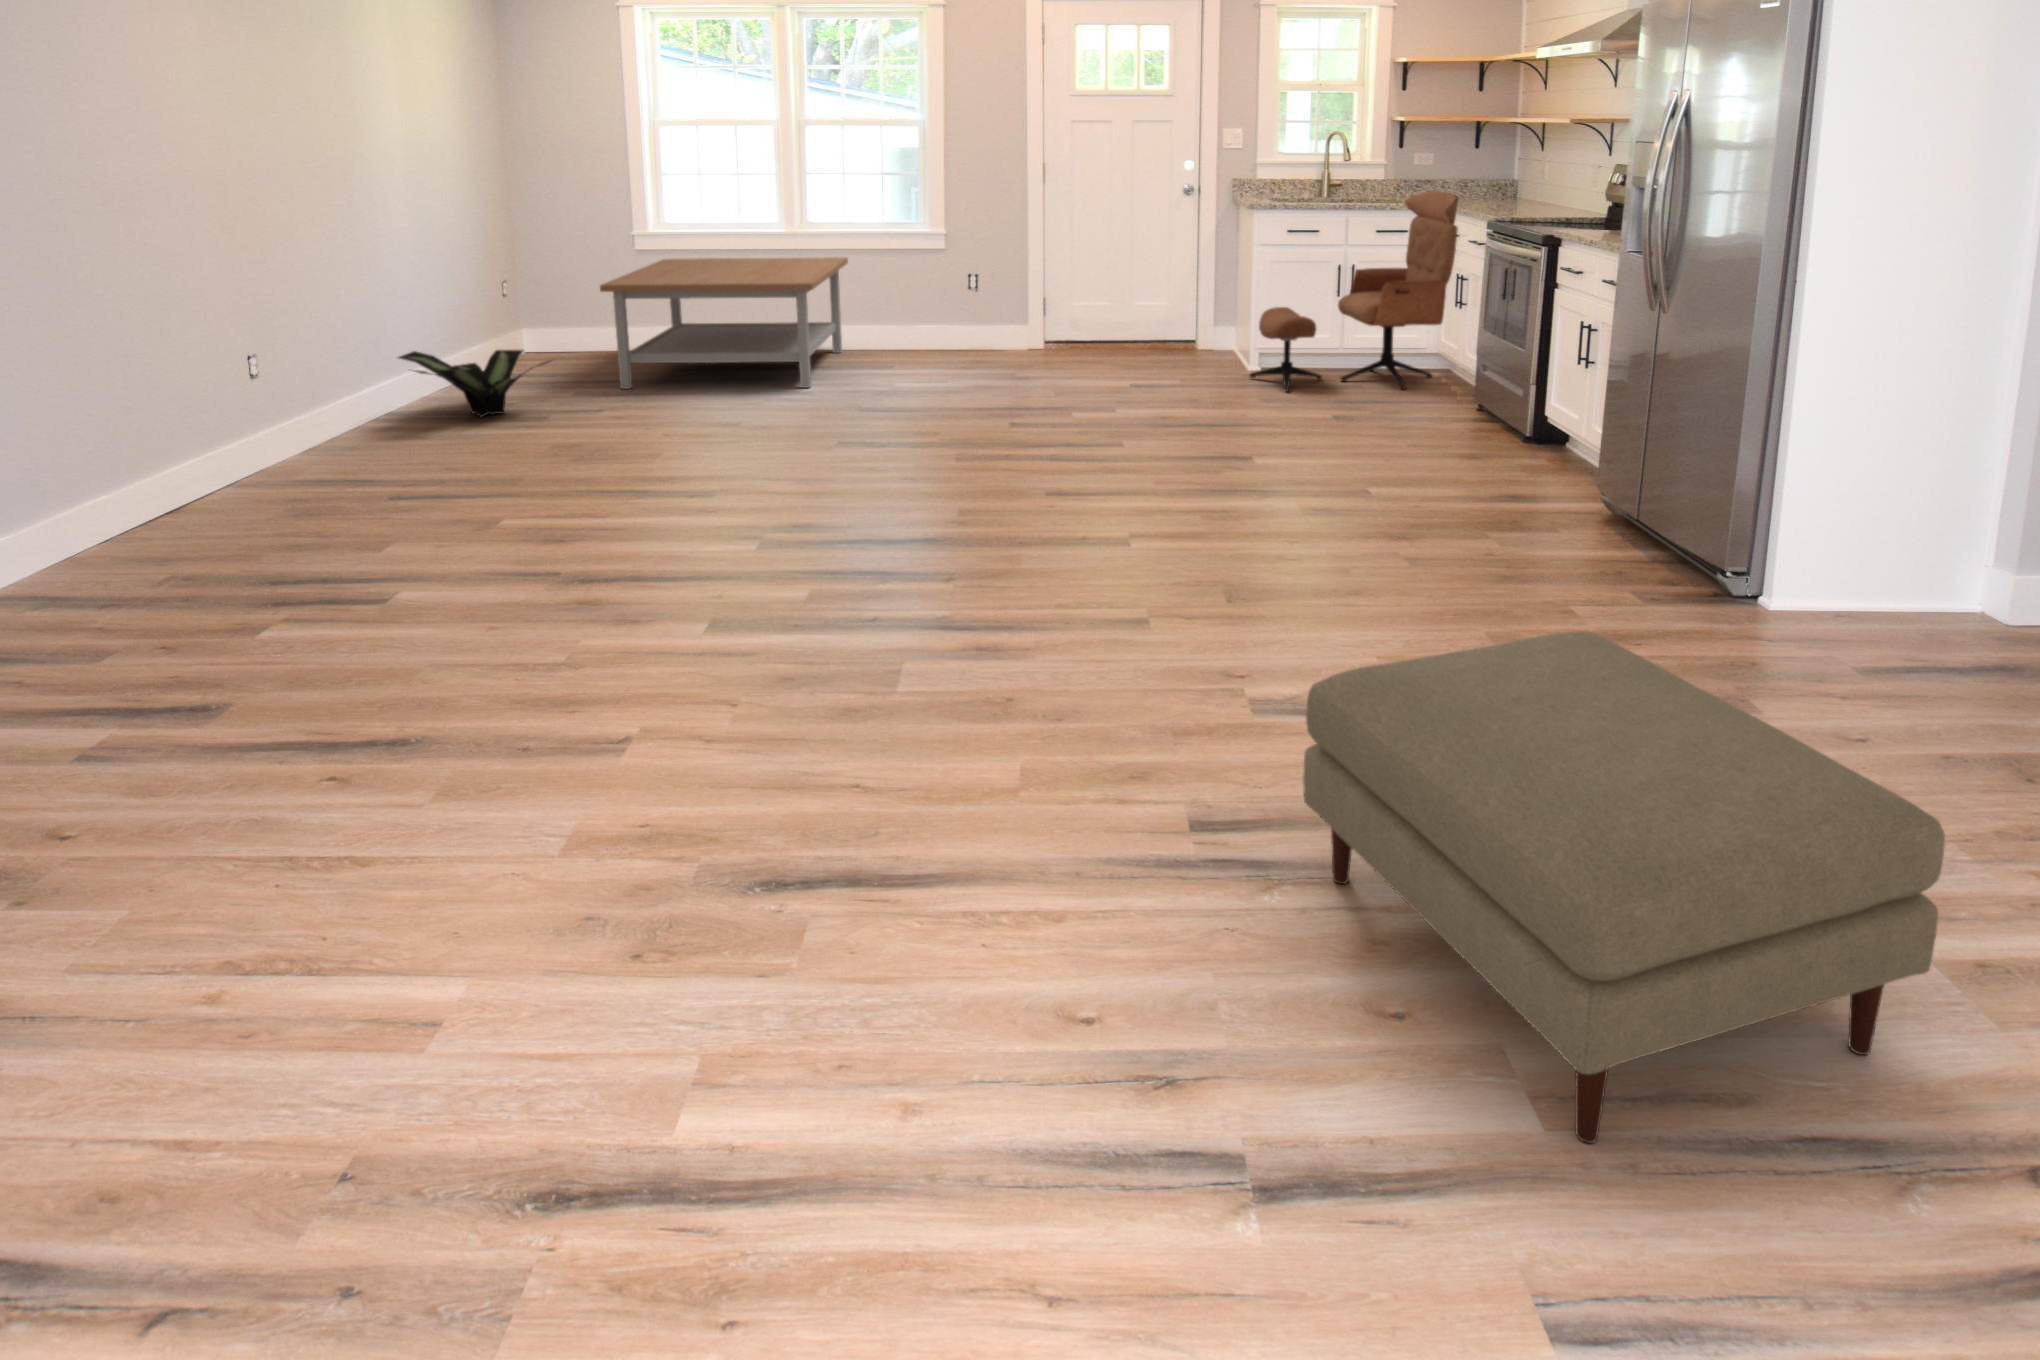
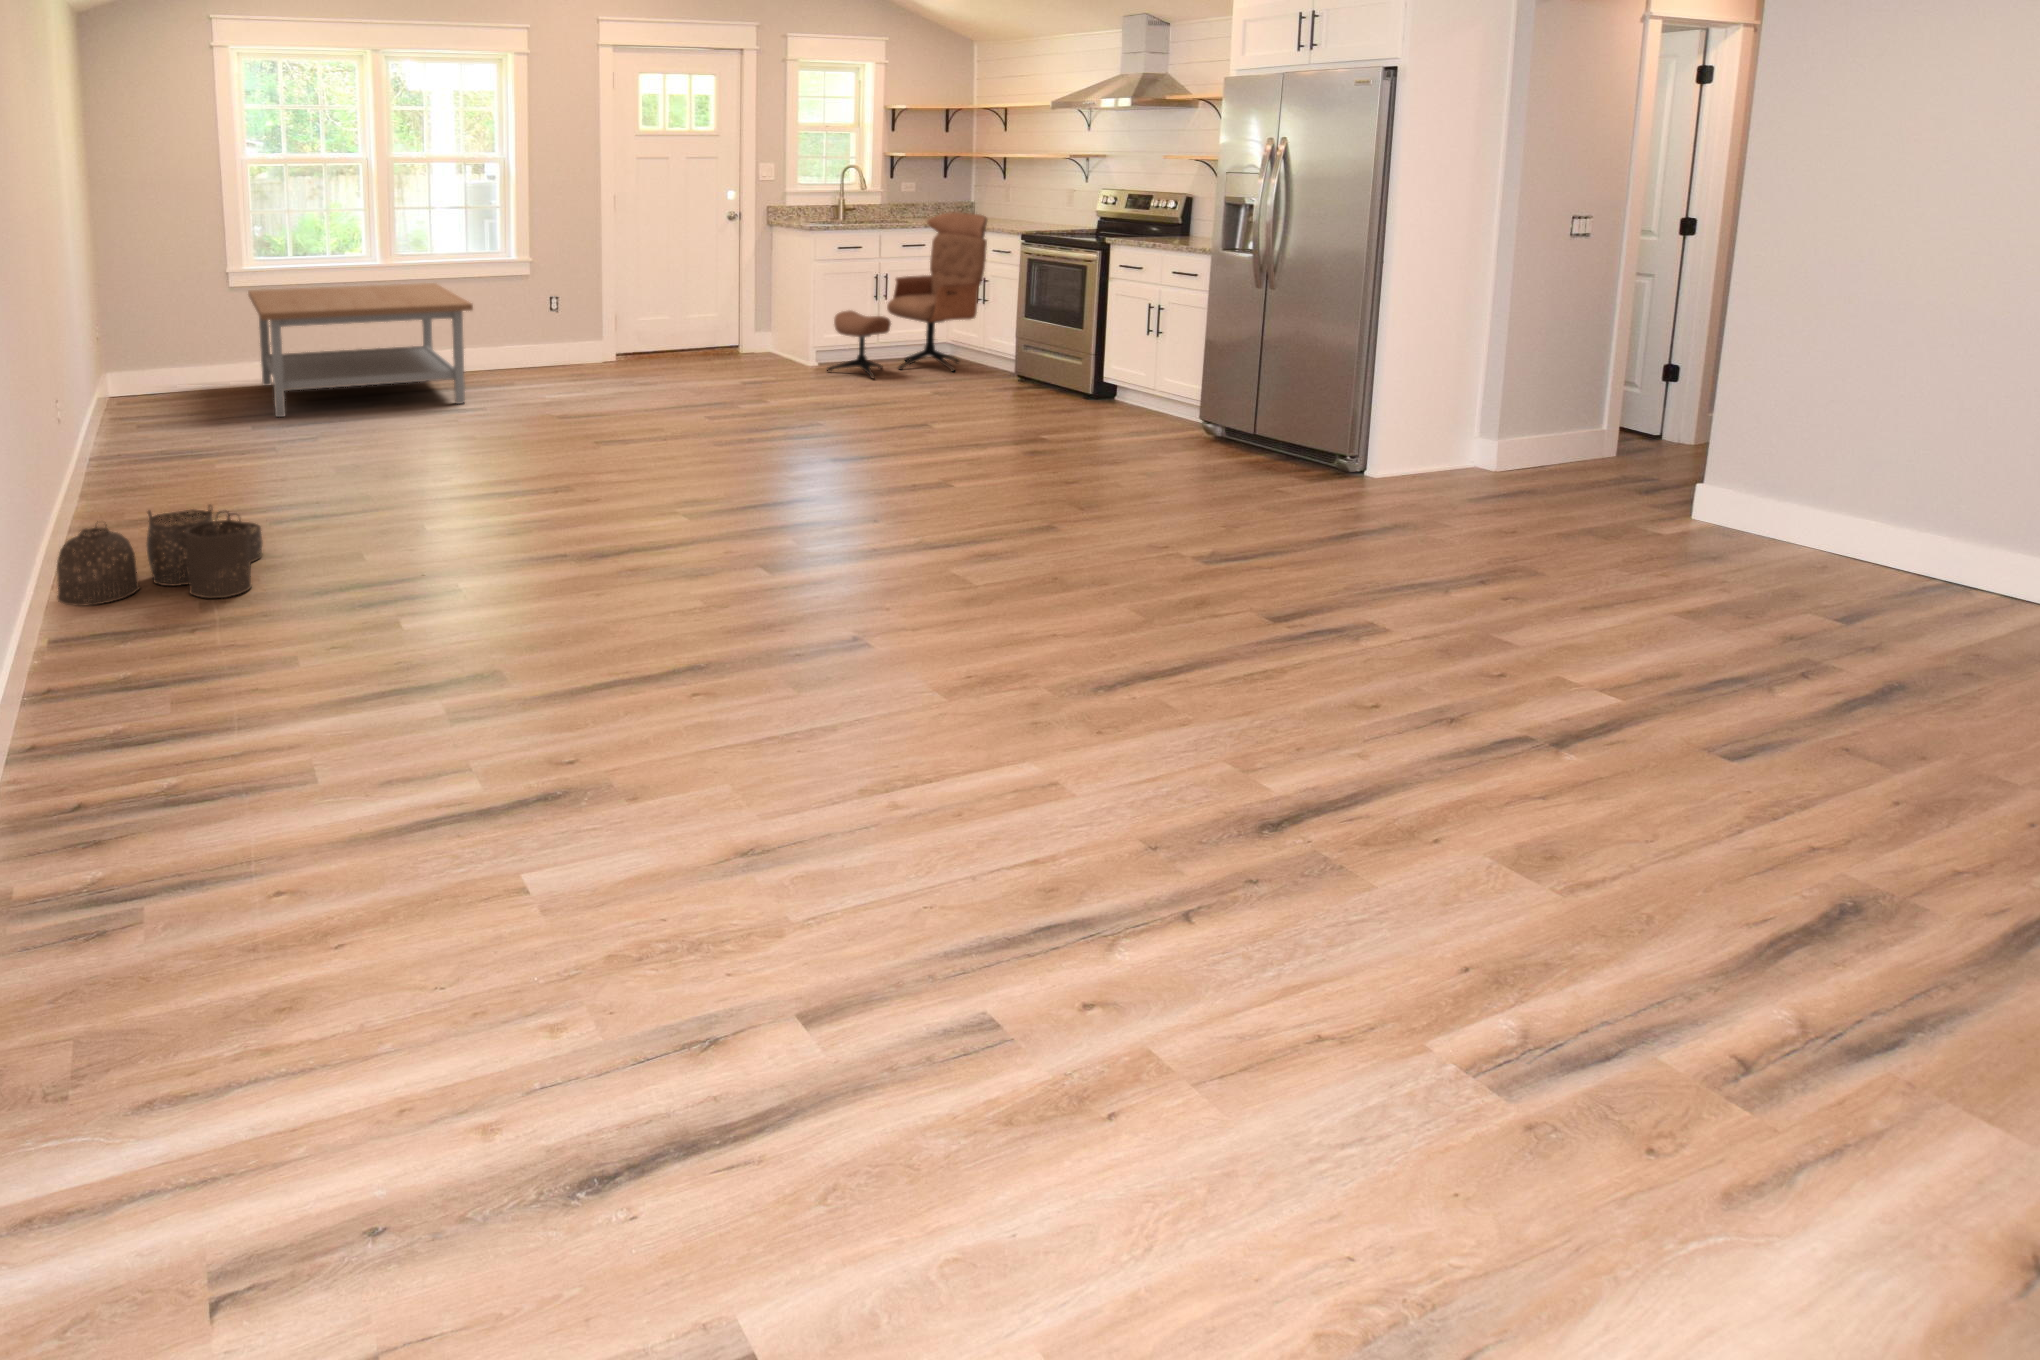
potted plant: present [399,350,548,417] -> none [88,382,250,450]
woven basket: none [83,487,330,587] -> present [57,505,262,606]
ottoman: present [1303,631,1945,1143] -> none [1360,462,1734,700]

